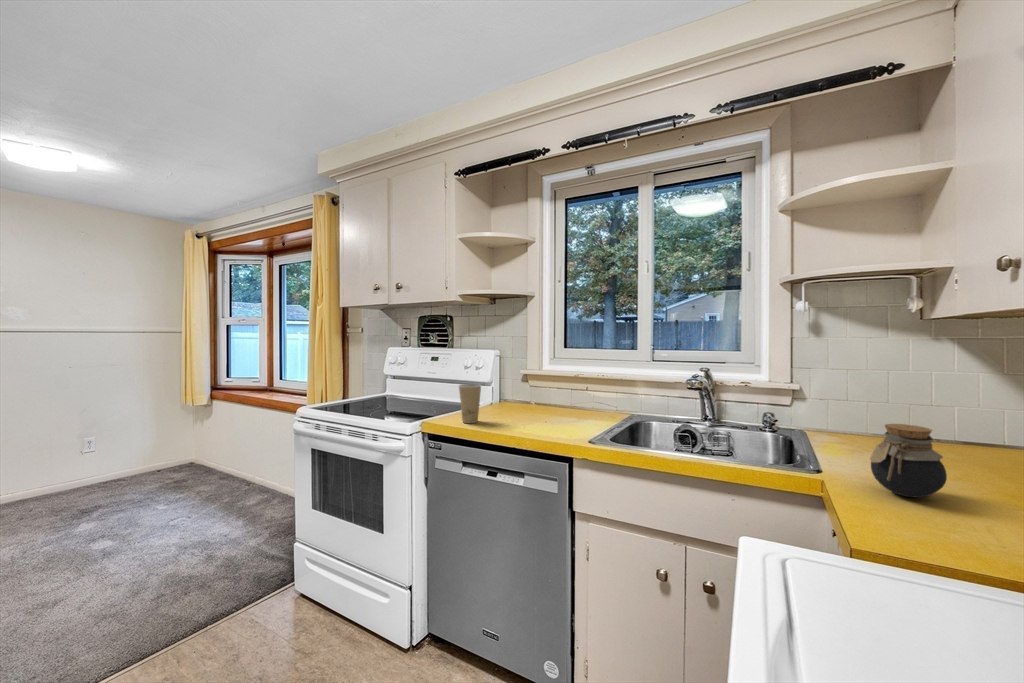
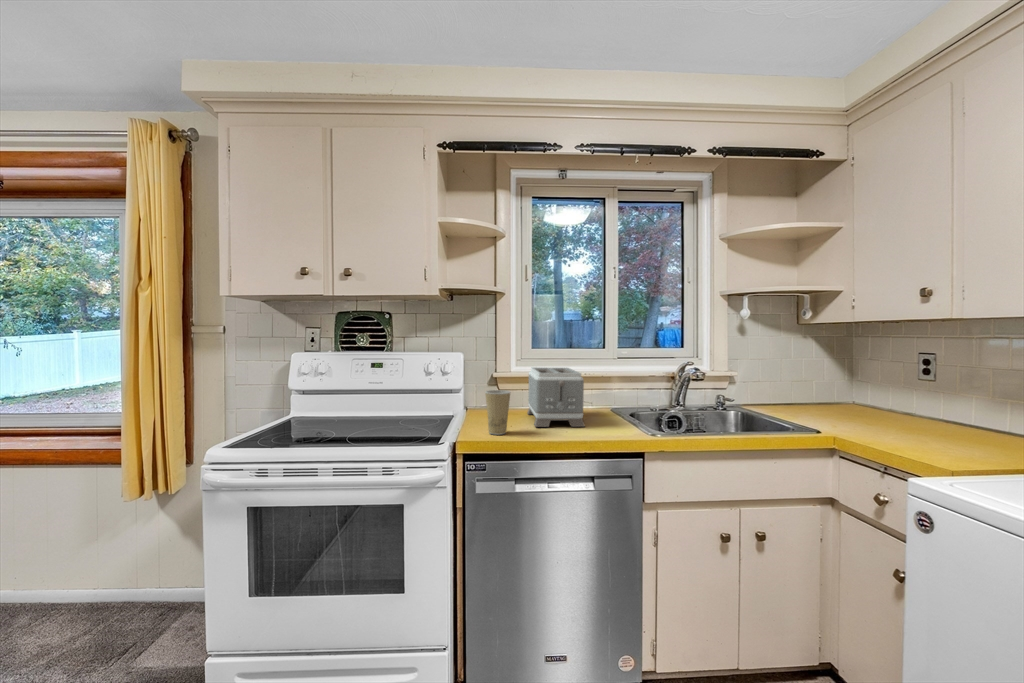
toaster: none [509,366,583,426] -> present [527,367,585,427]
jar: present [870,424,947,498] -> none [862,391,909,437]

